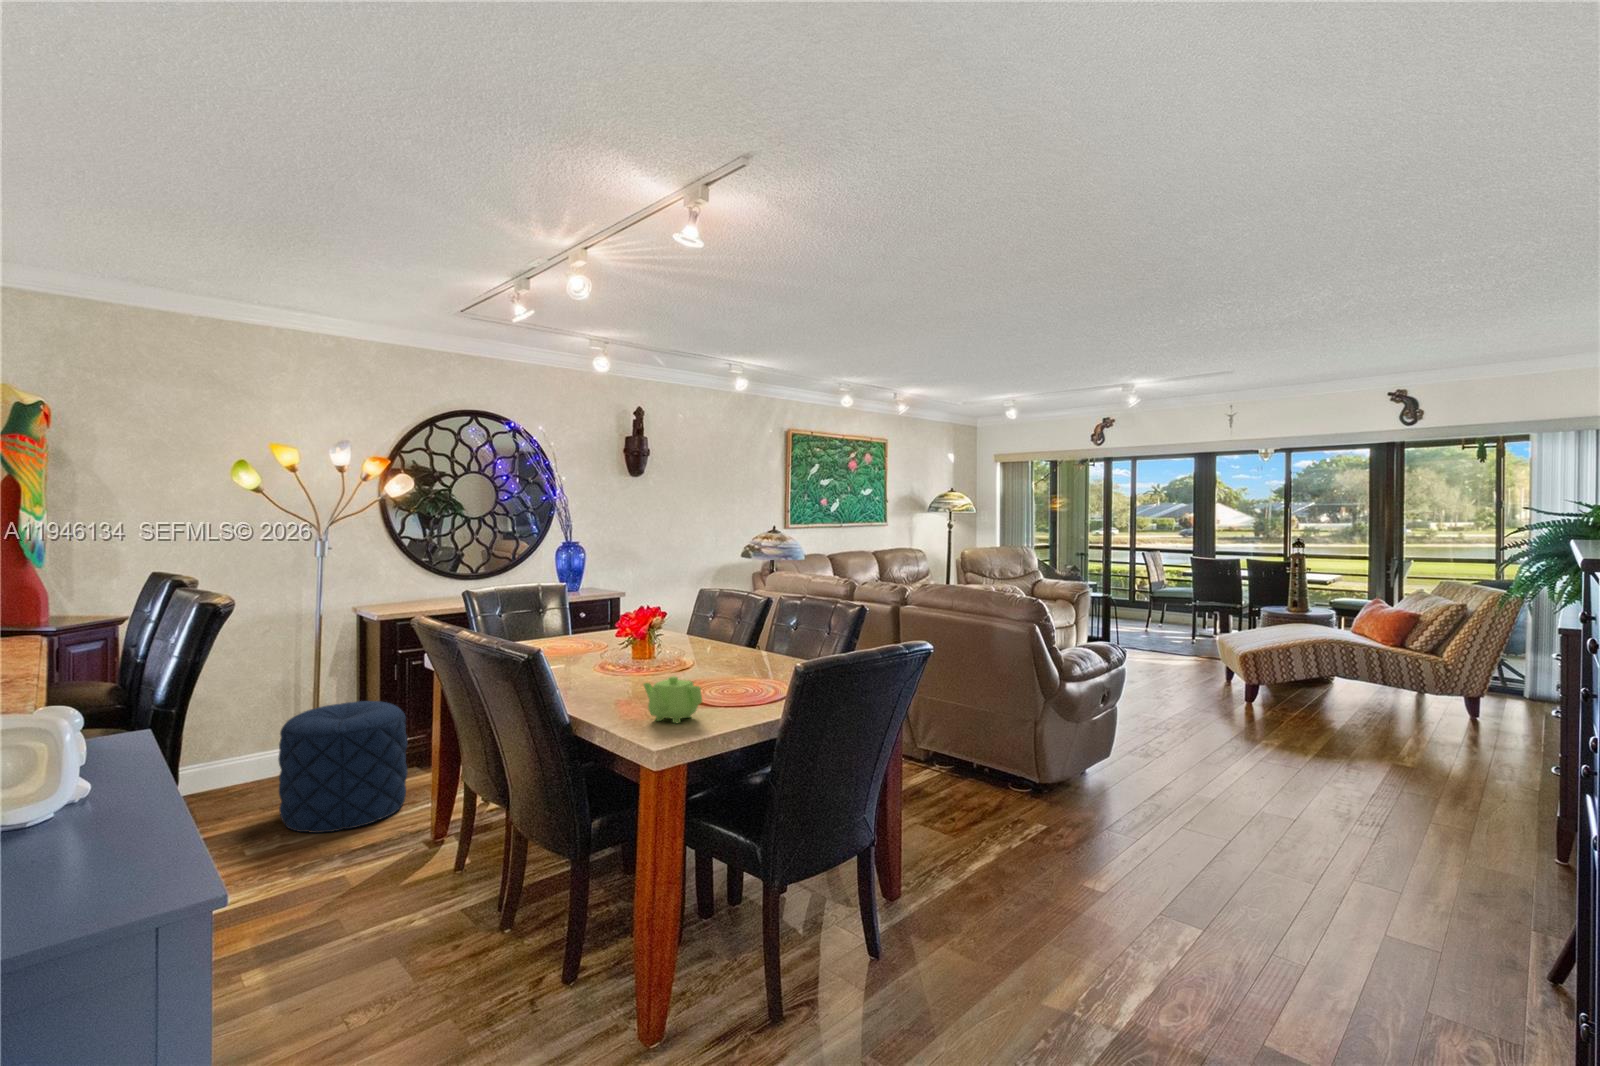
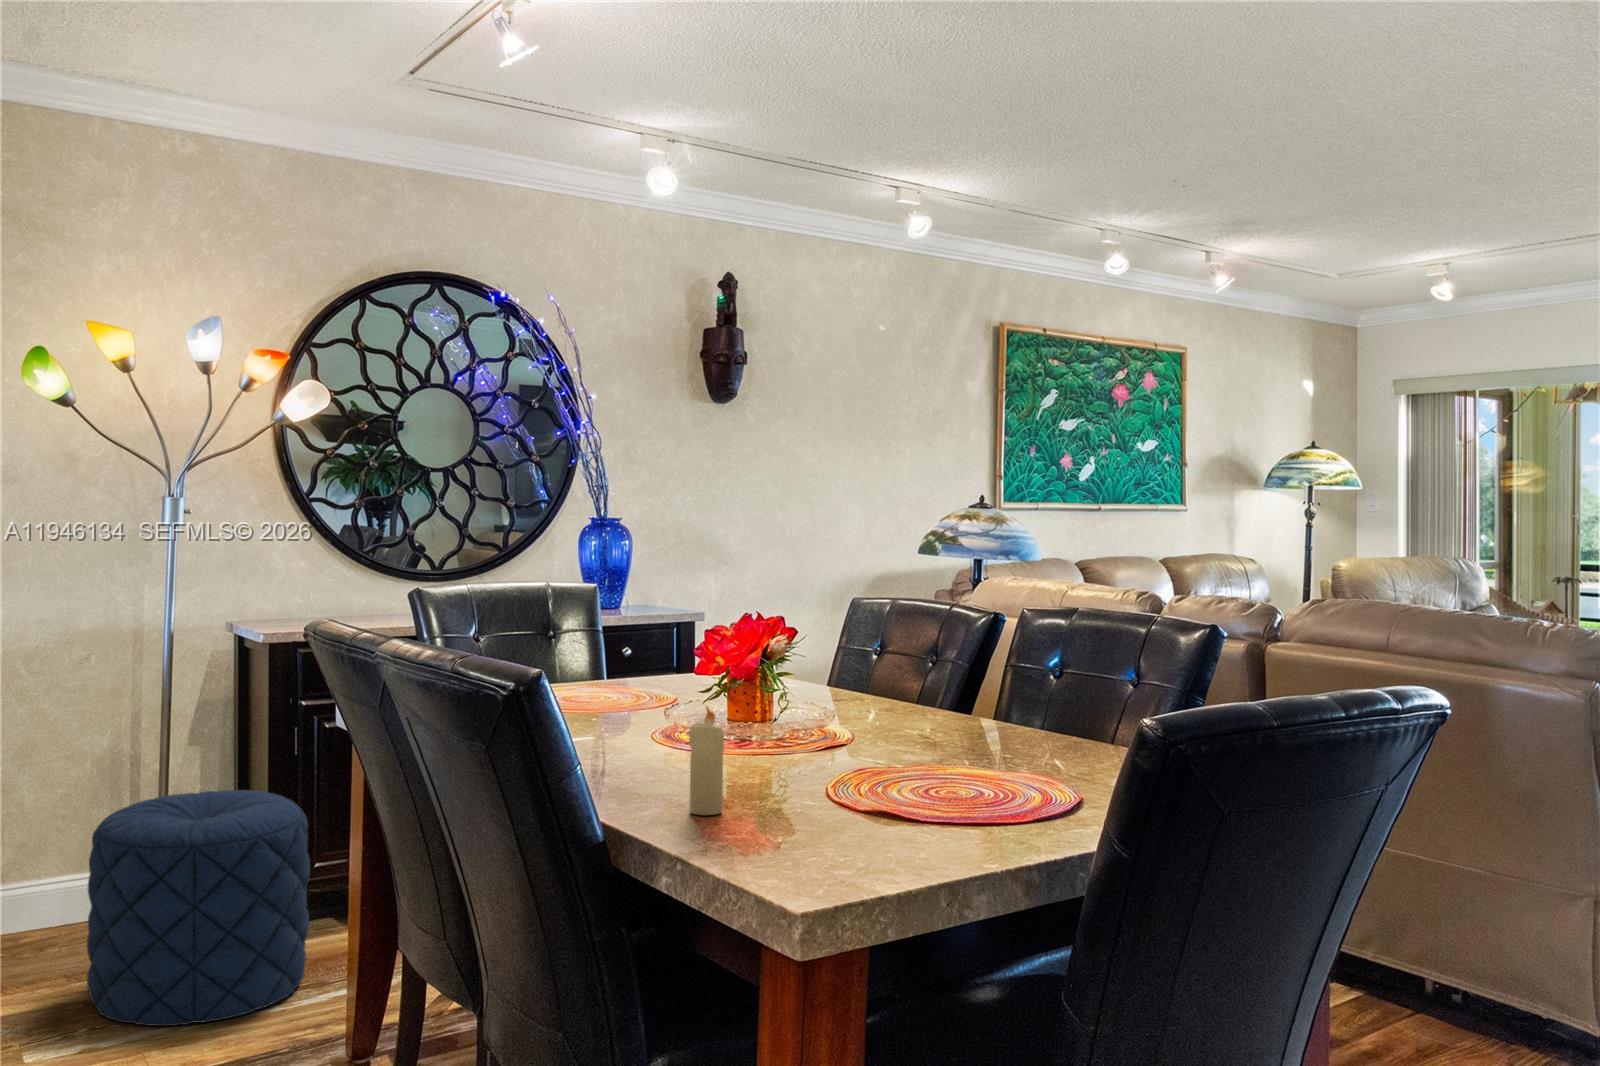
candle: none [606,658,624,712] -> present [689,706,724,815]
teapot: present [644,676,702,723] -> none [766,746,892,844]

